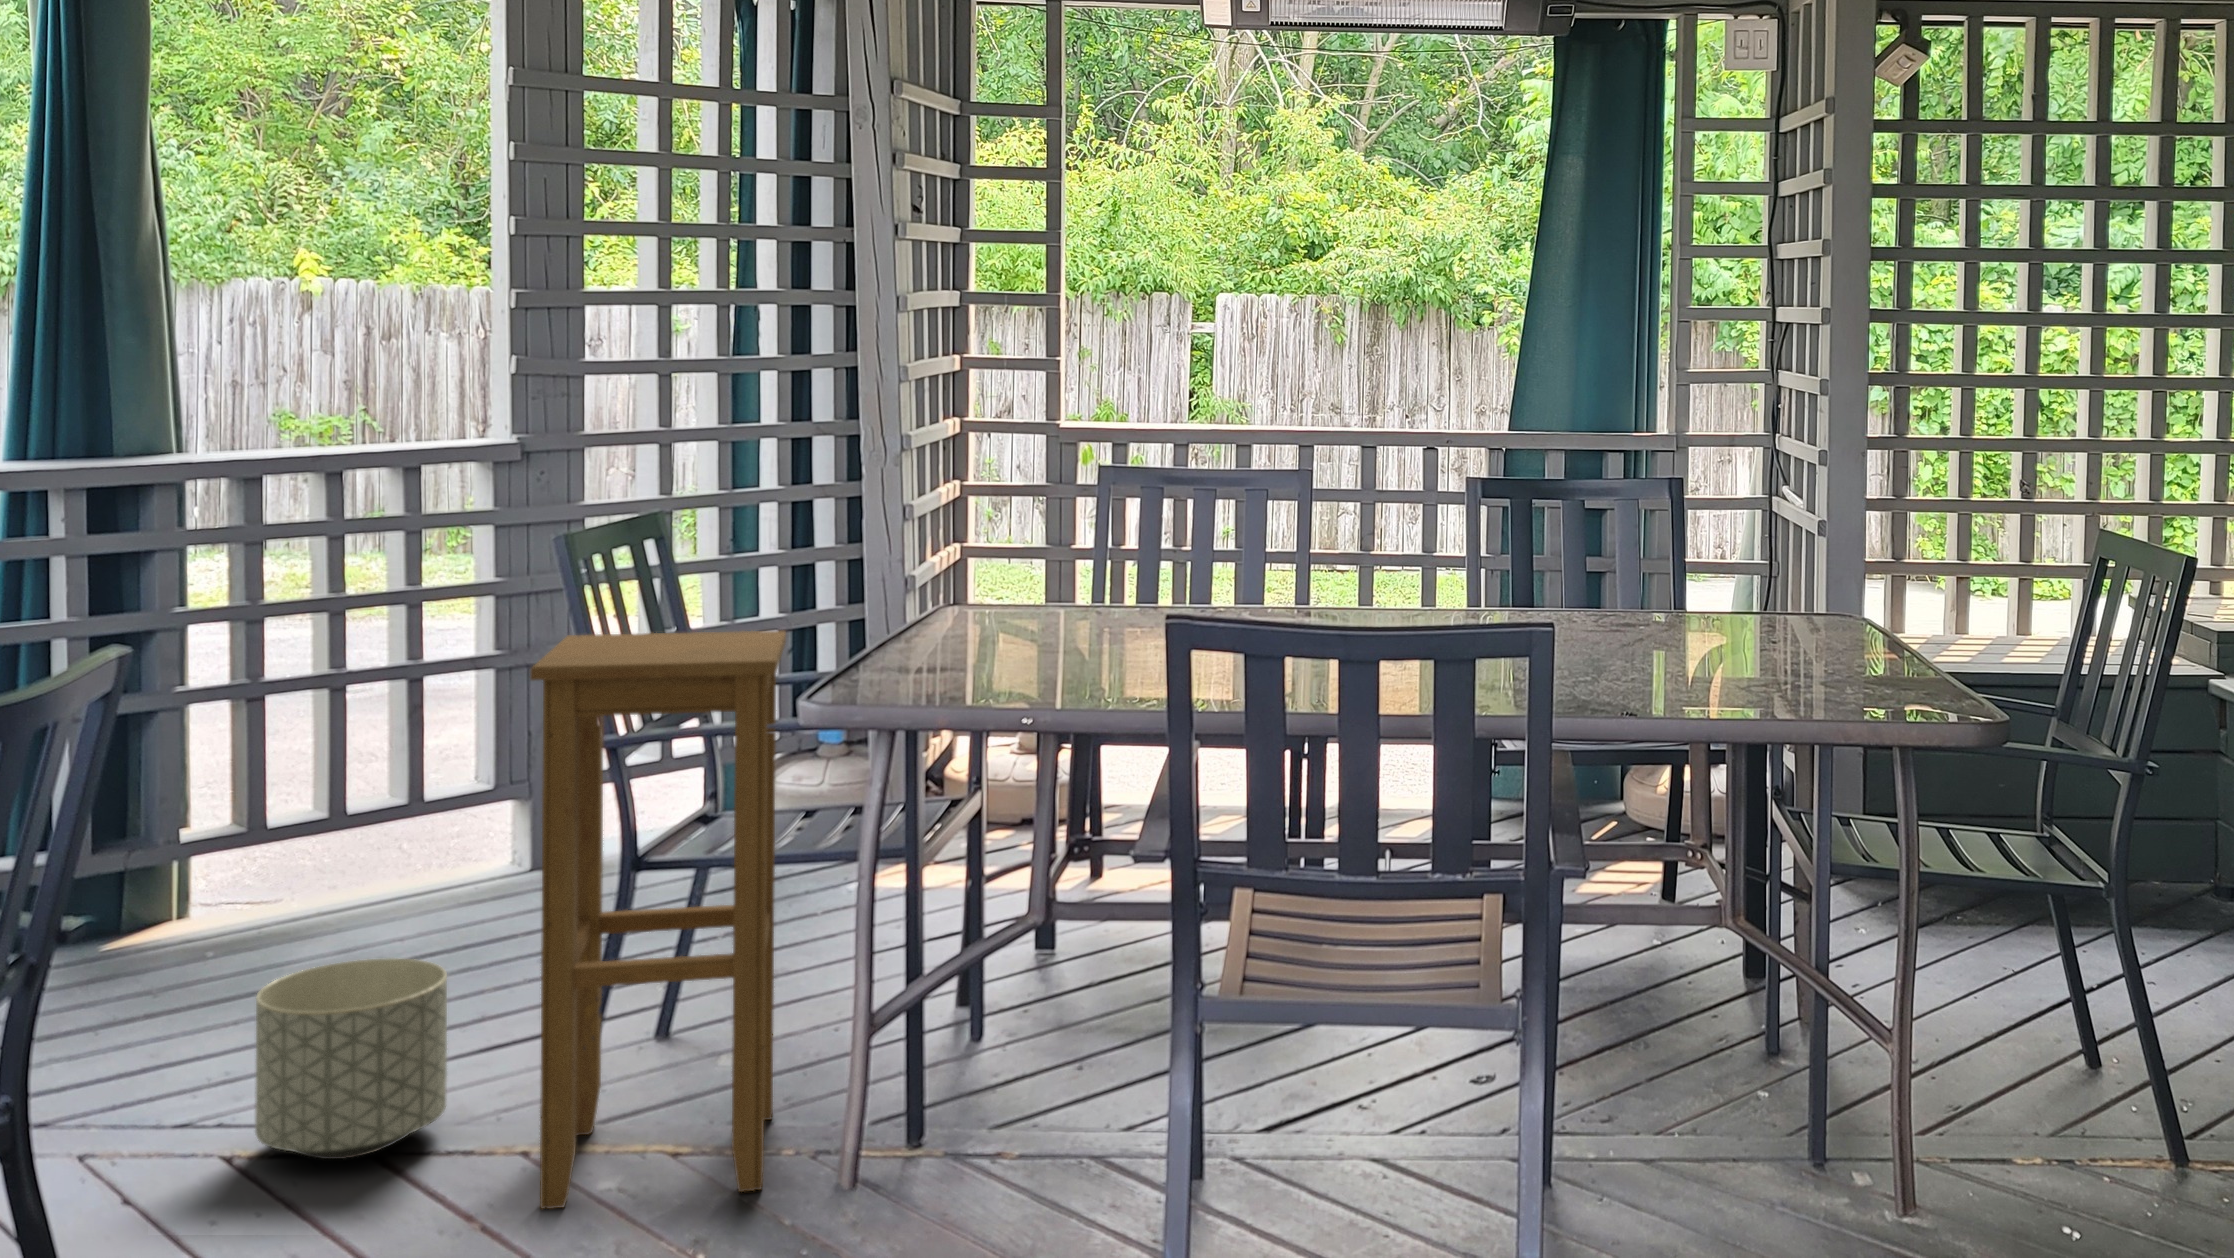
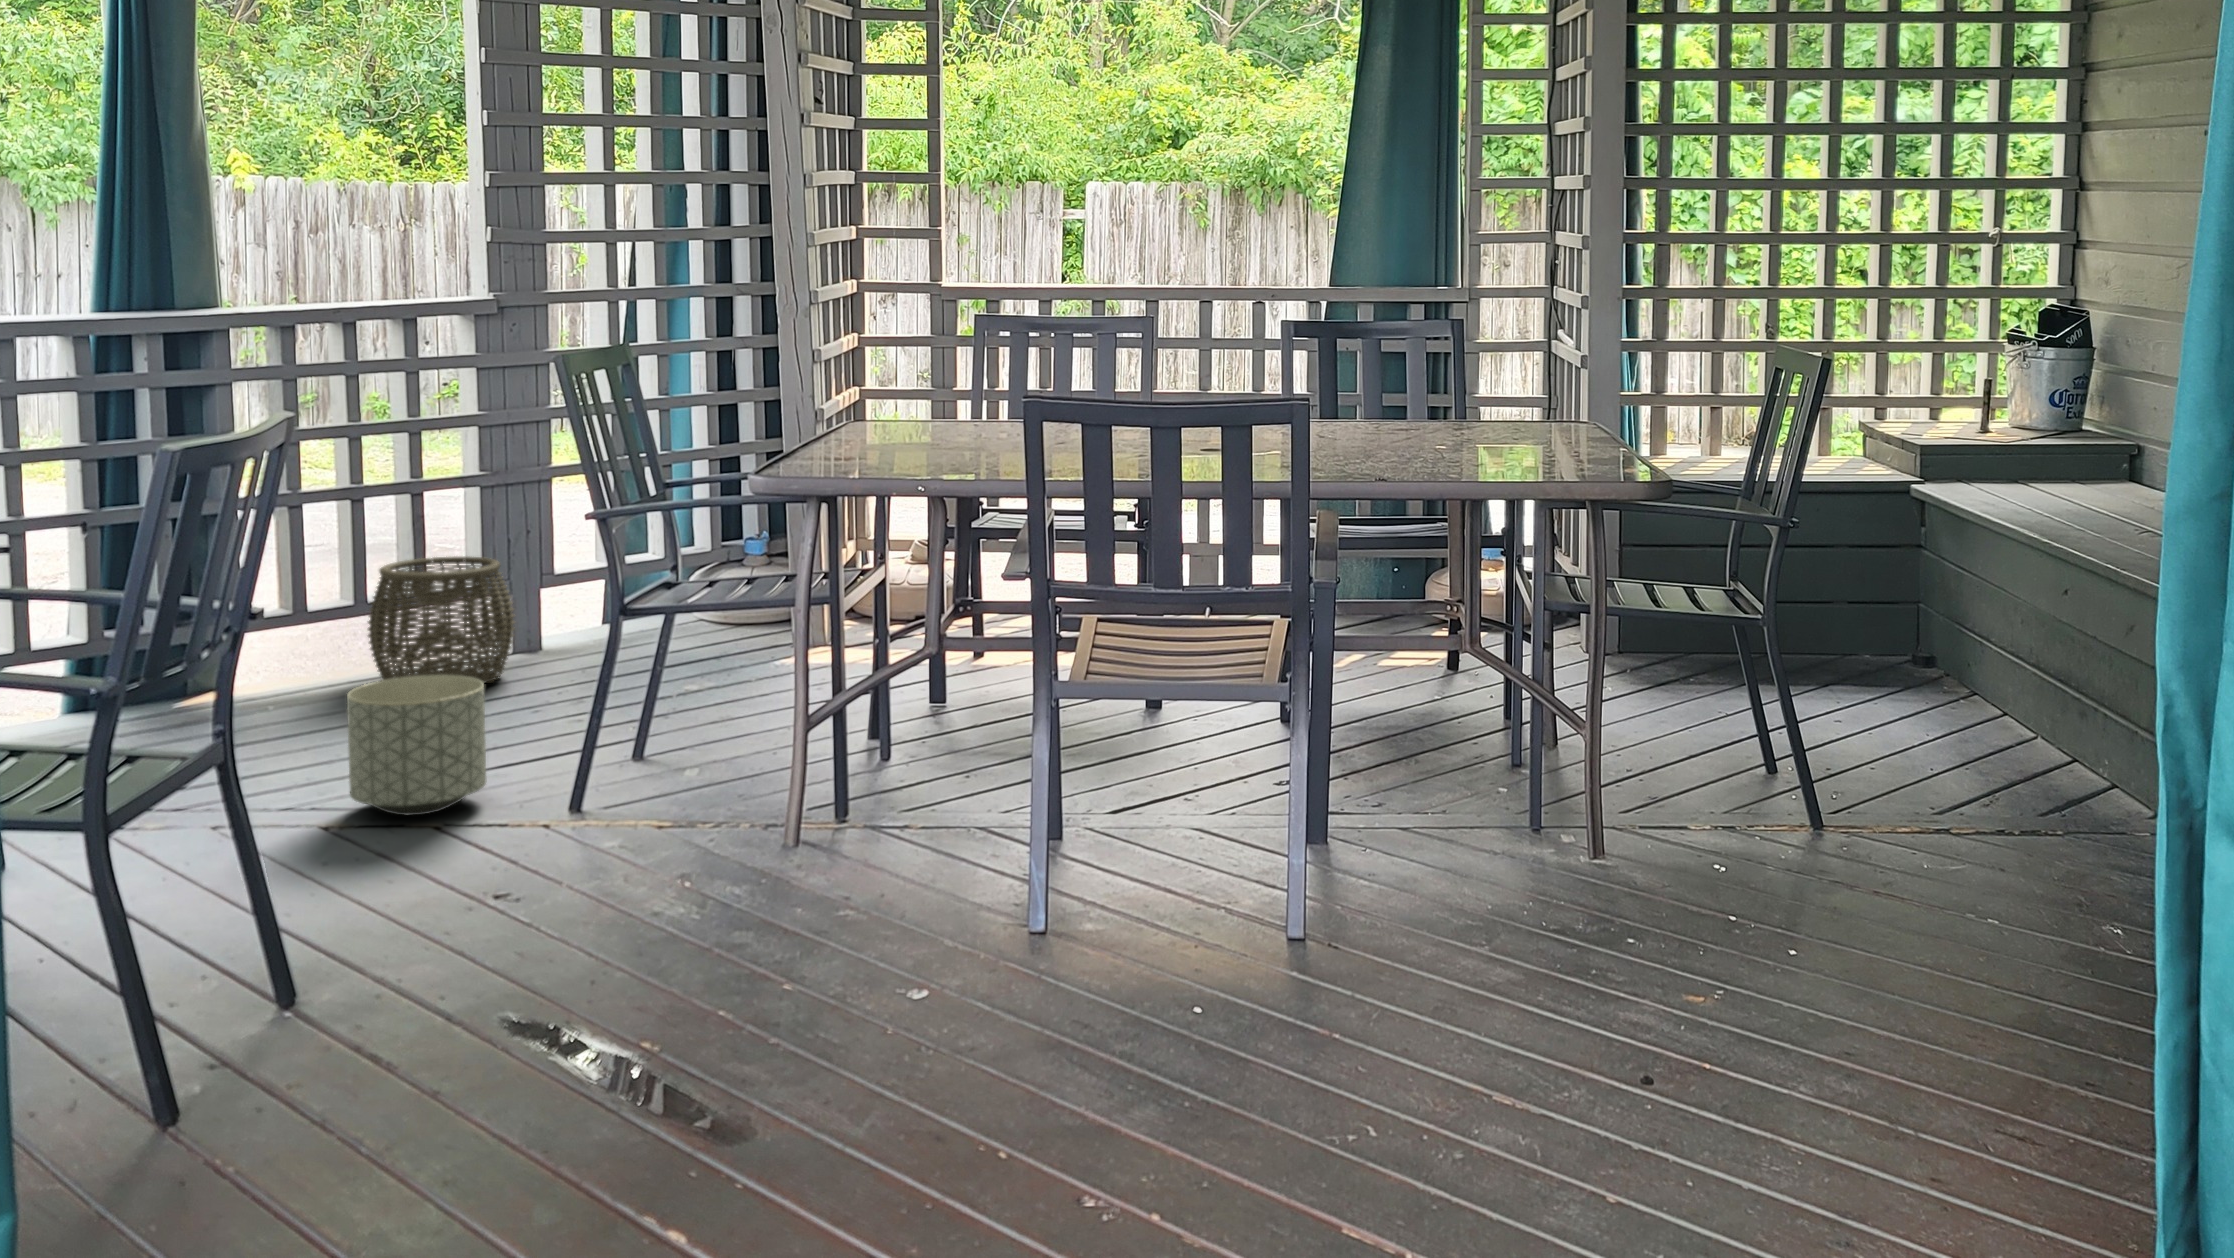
stool: present [530,631,786,1209] -> none [547,426,731,843]
woven basket: none [329,764,522,944] -> present [368,556,515,683]

